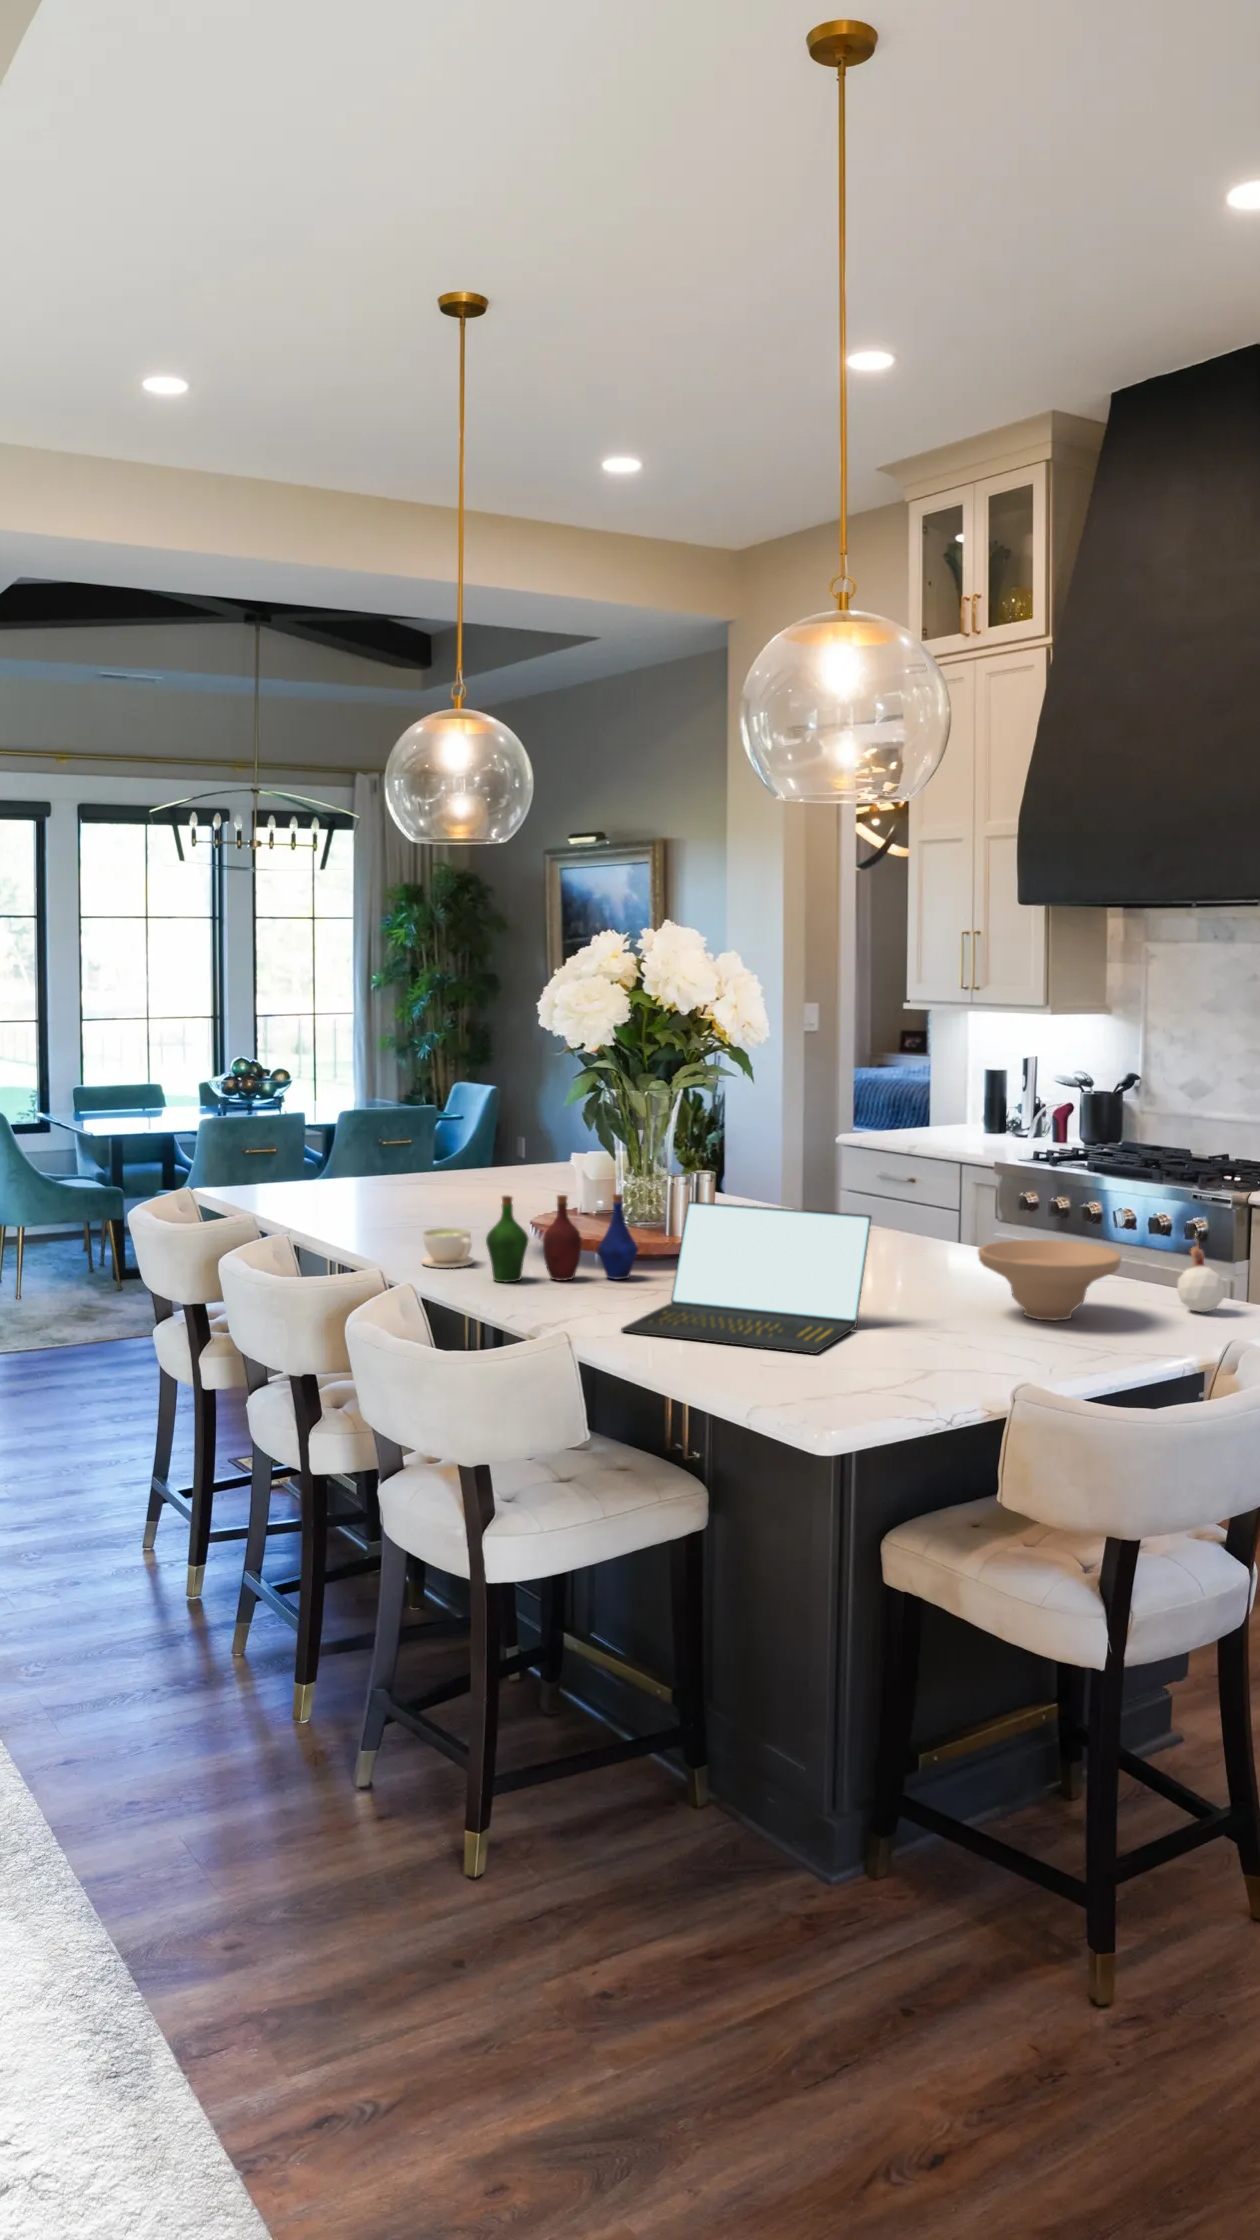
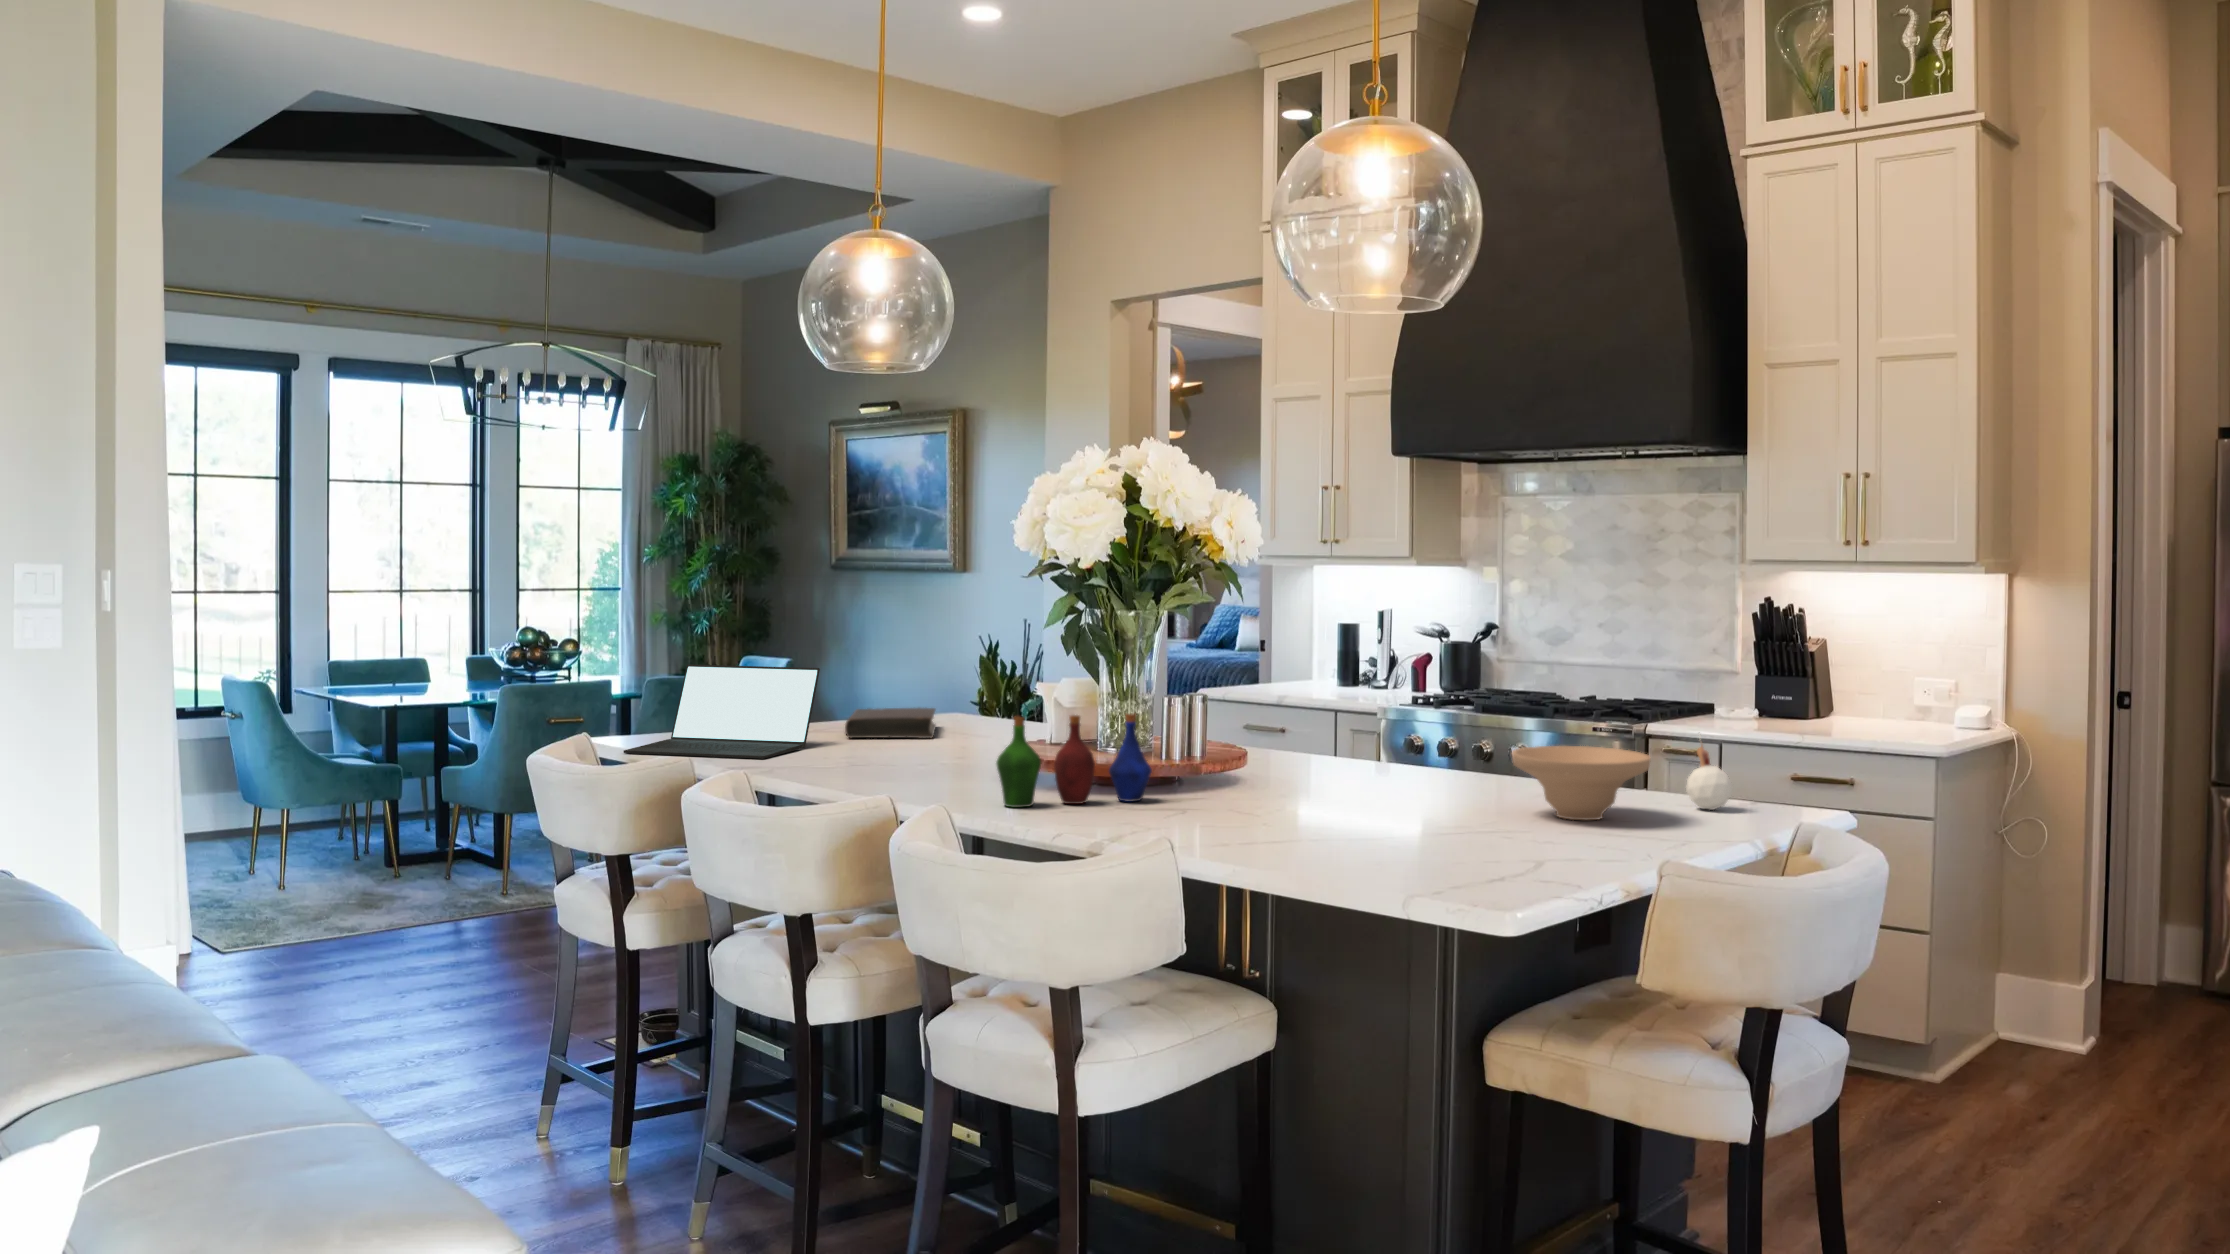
book: none [427,1163,527,1196] -> present [845,708,936,738]
laptop: present [621,1201,872,1354] -> present [624,664,820,759]
coffee cup: present [422,1228,474,1268] -> none [911,757,968,797]

